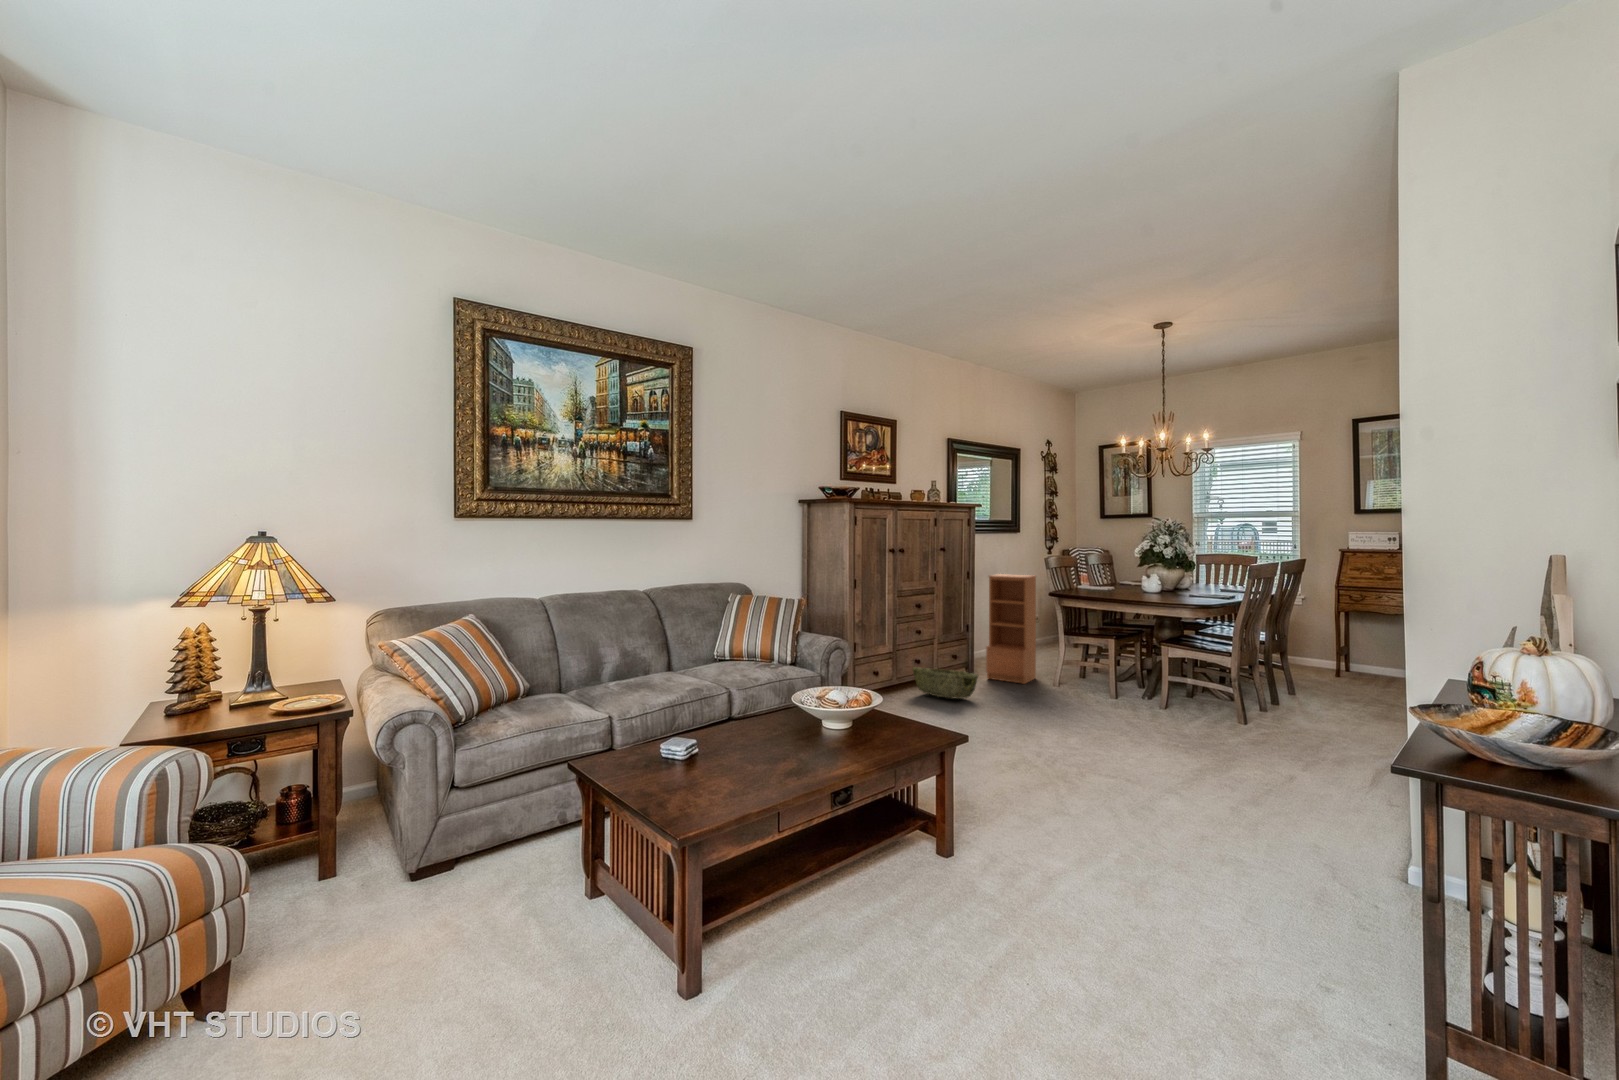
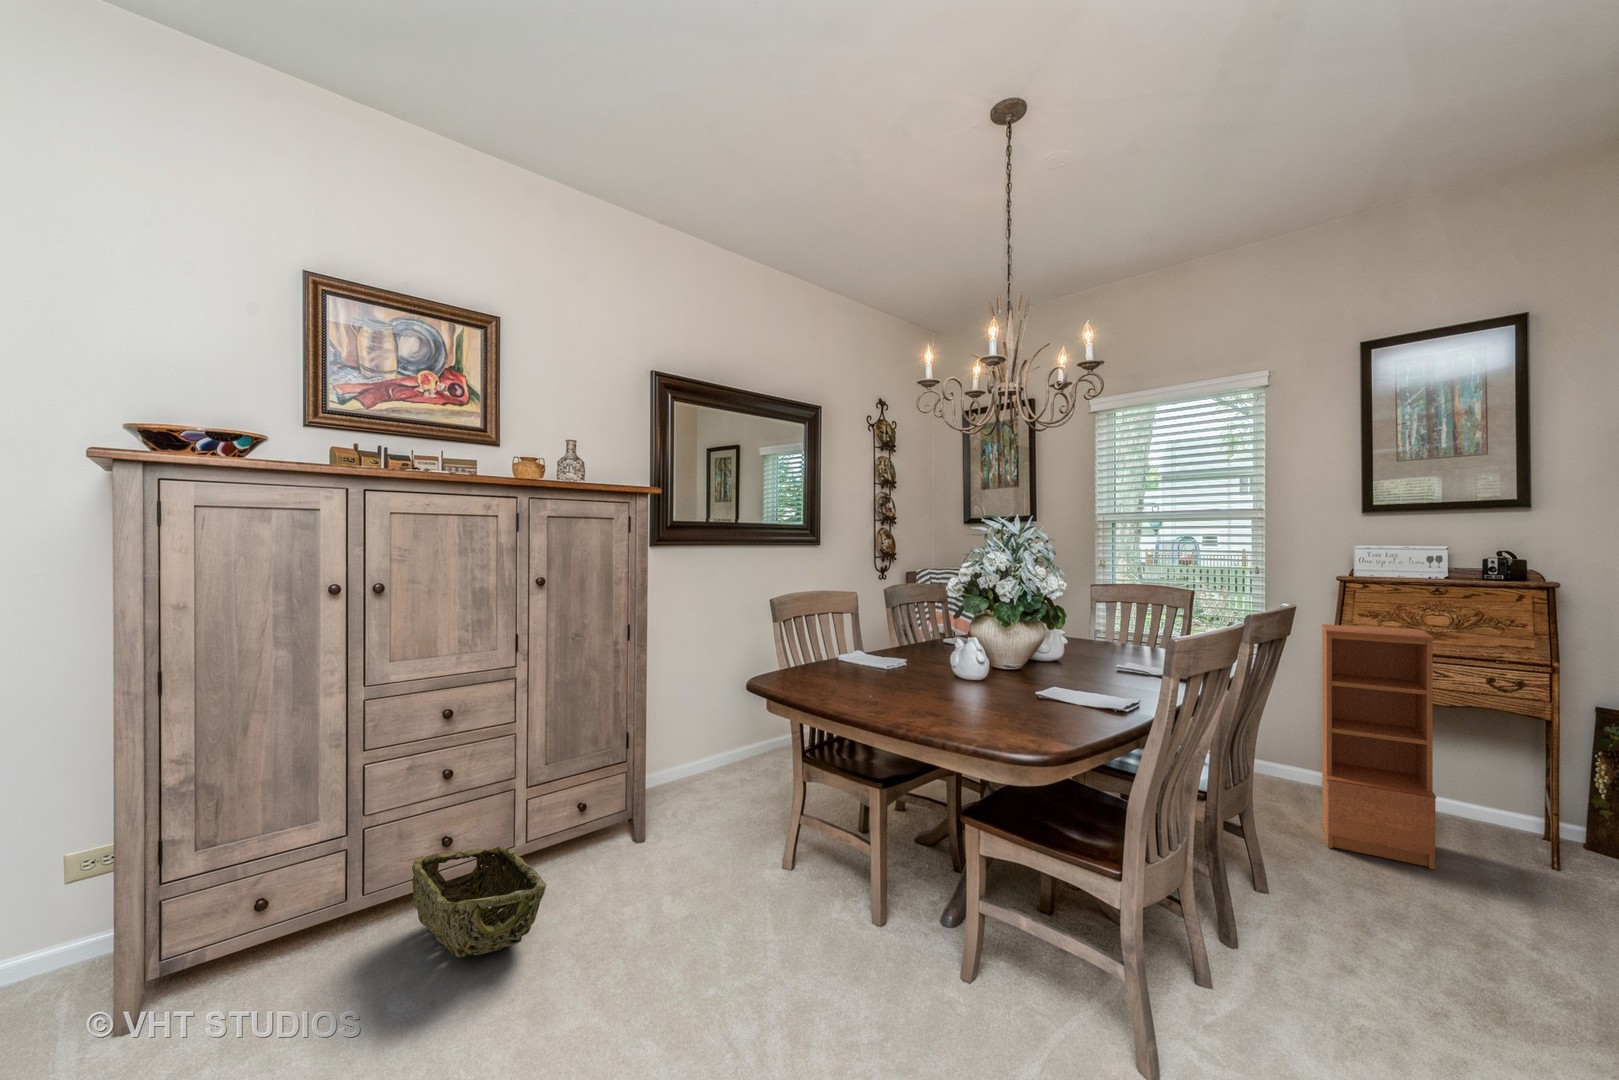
bookcase: present [986,574,1036,684] -> present [1322,624,1436,869]

